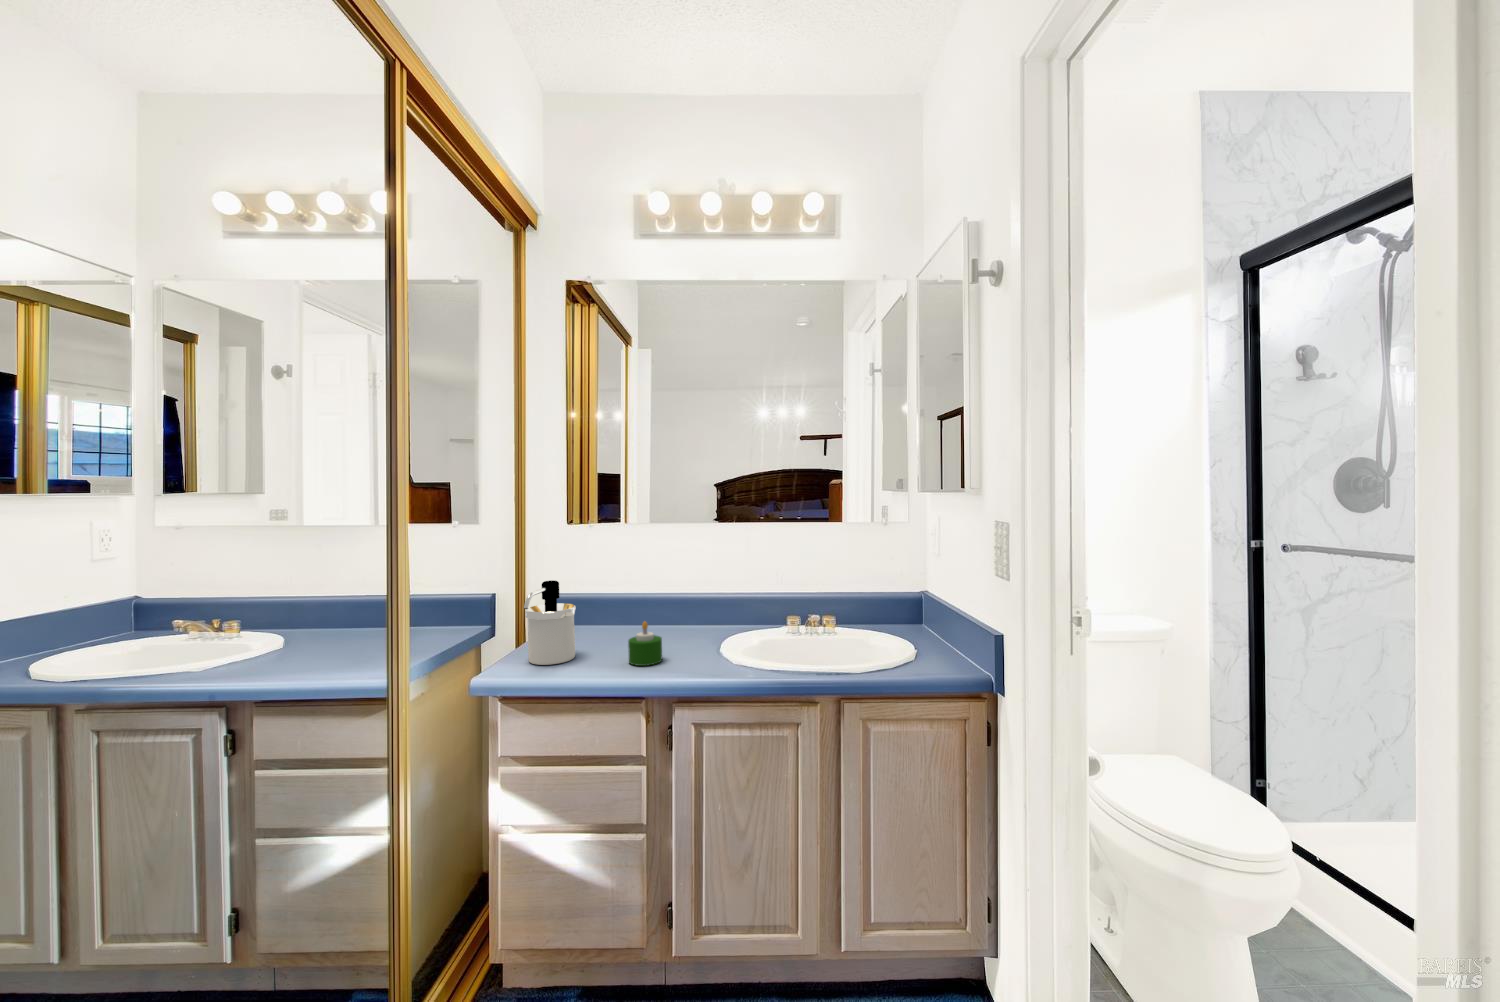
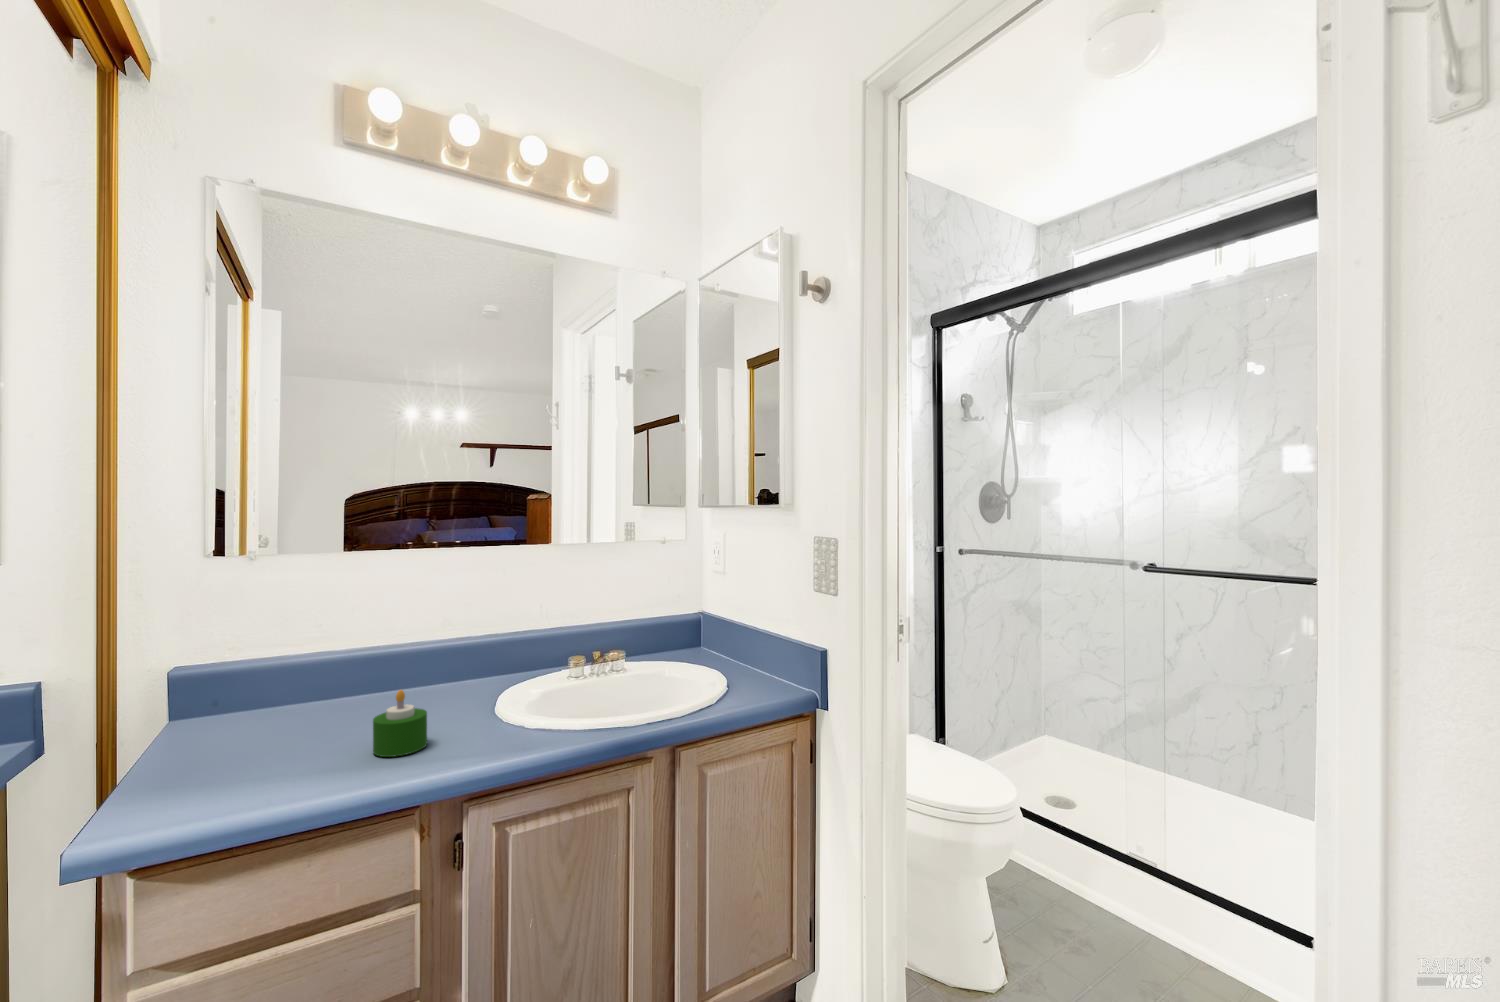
soap dispenser: present [524,580,576,665] -> none [167,645,268,789]

